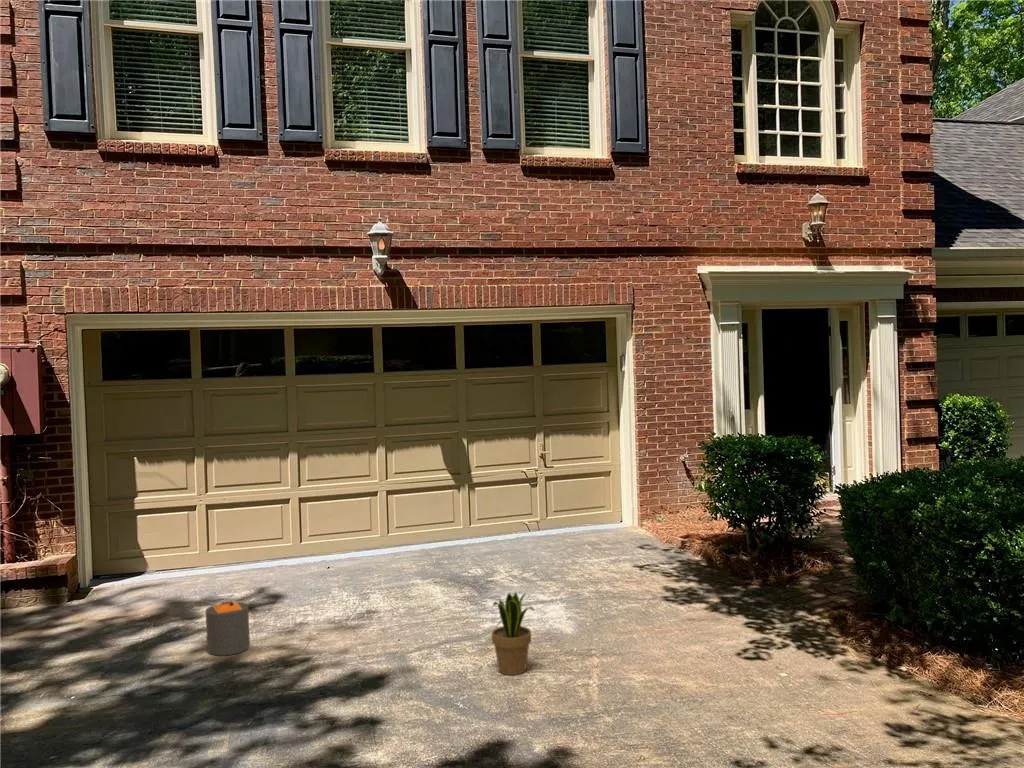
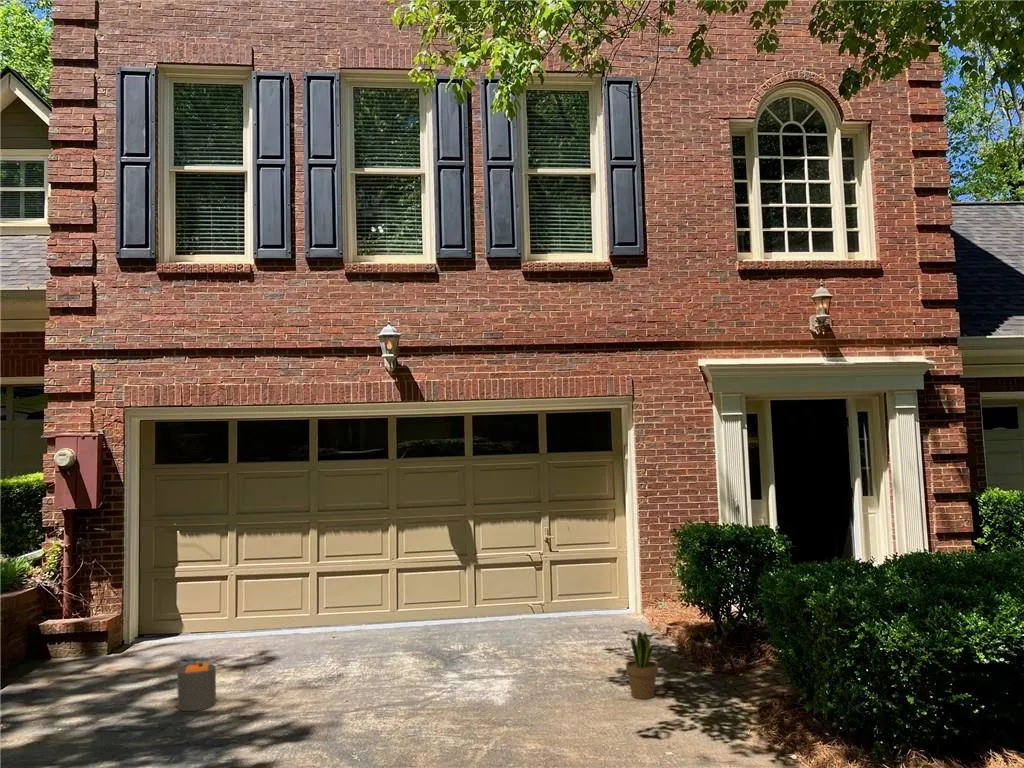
potted plant: present [492,592,534,675] -> present [626,632,659,699]

